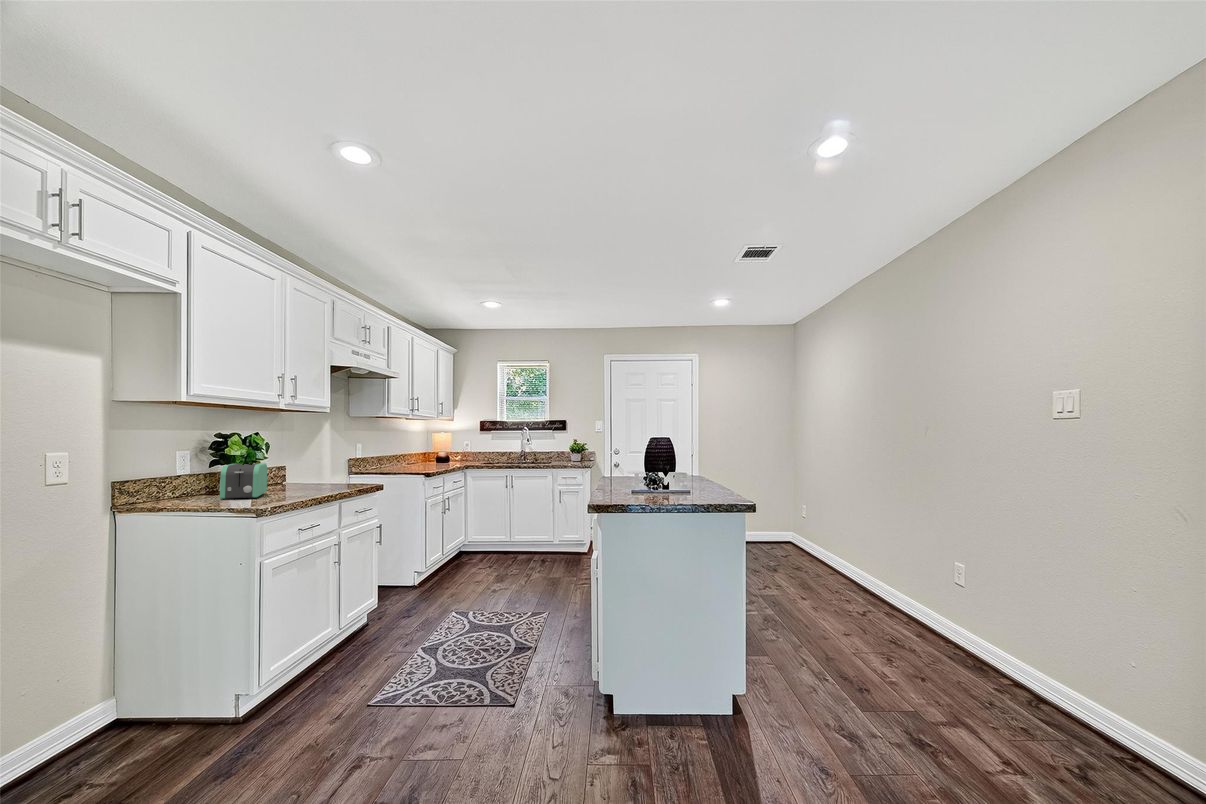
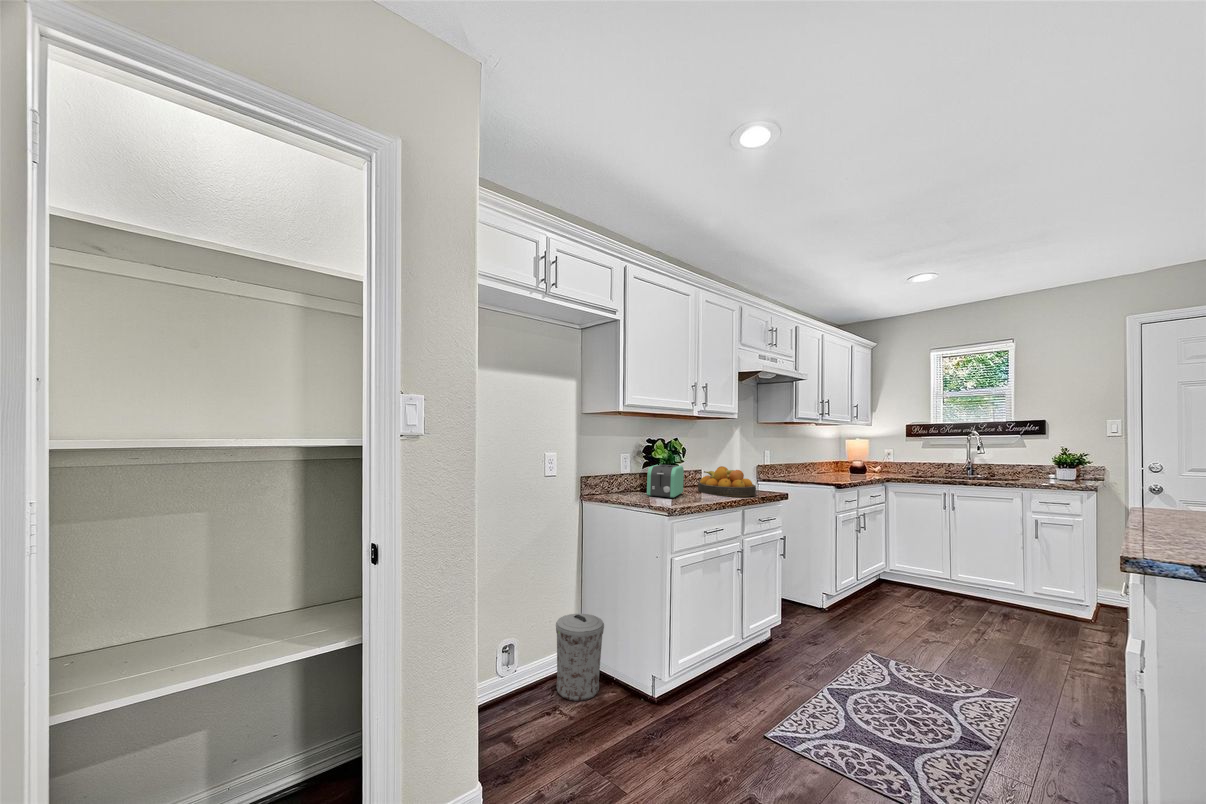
fruit bowl: none [283,462,350,492] -> present [698,466,756,497]
trash can: none [77,655,160,770] -> present [556,614,604,701]

